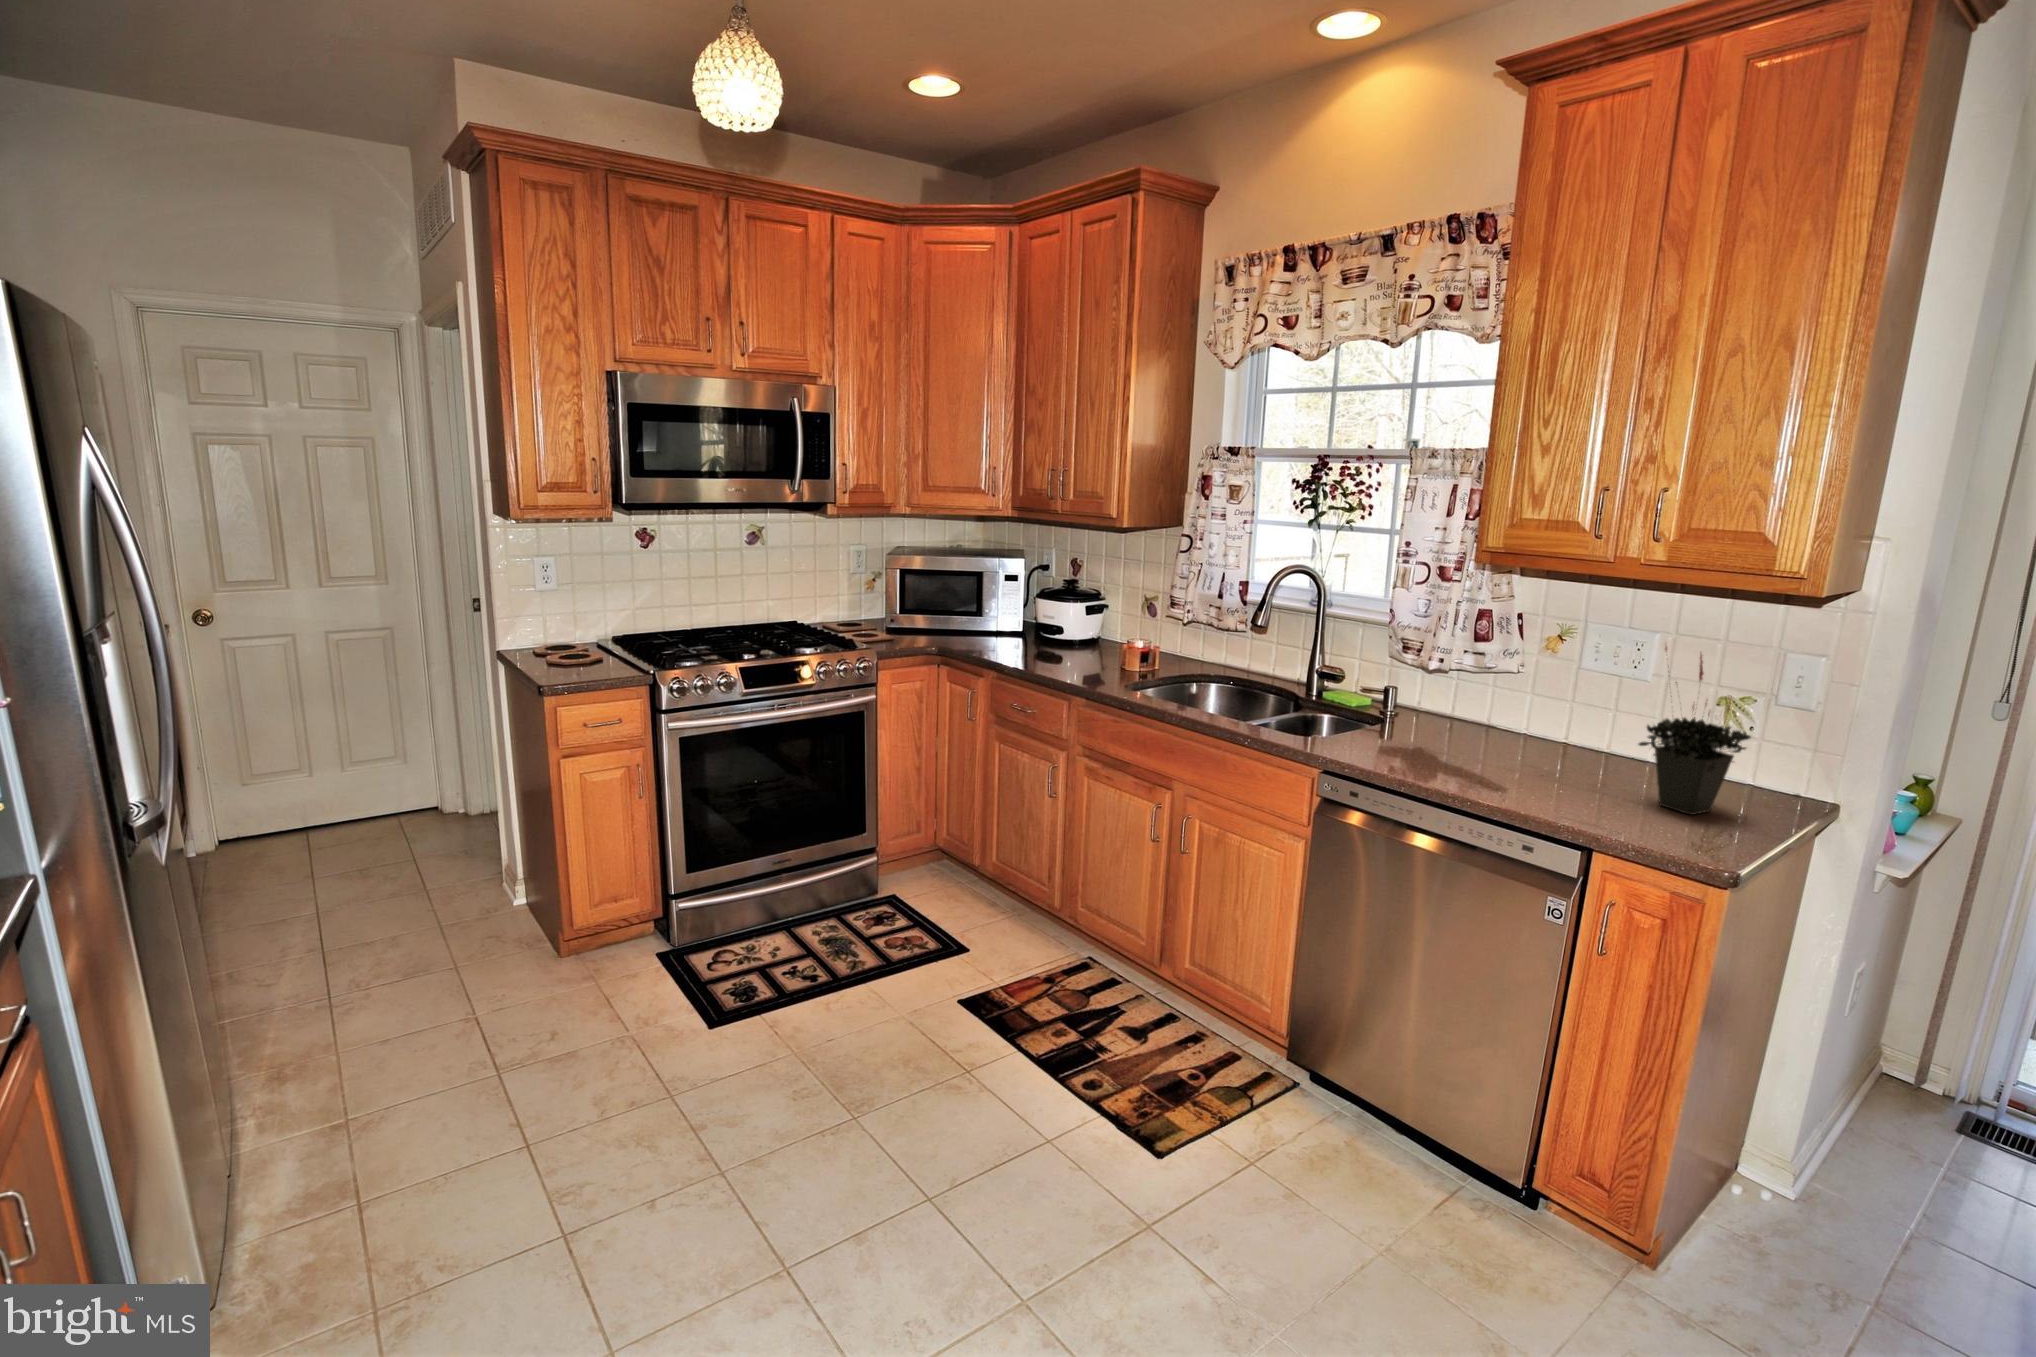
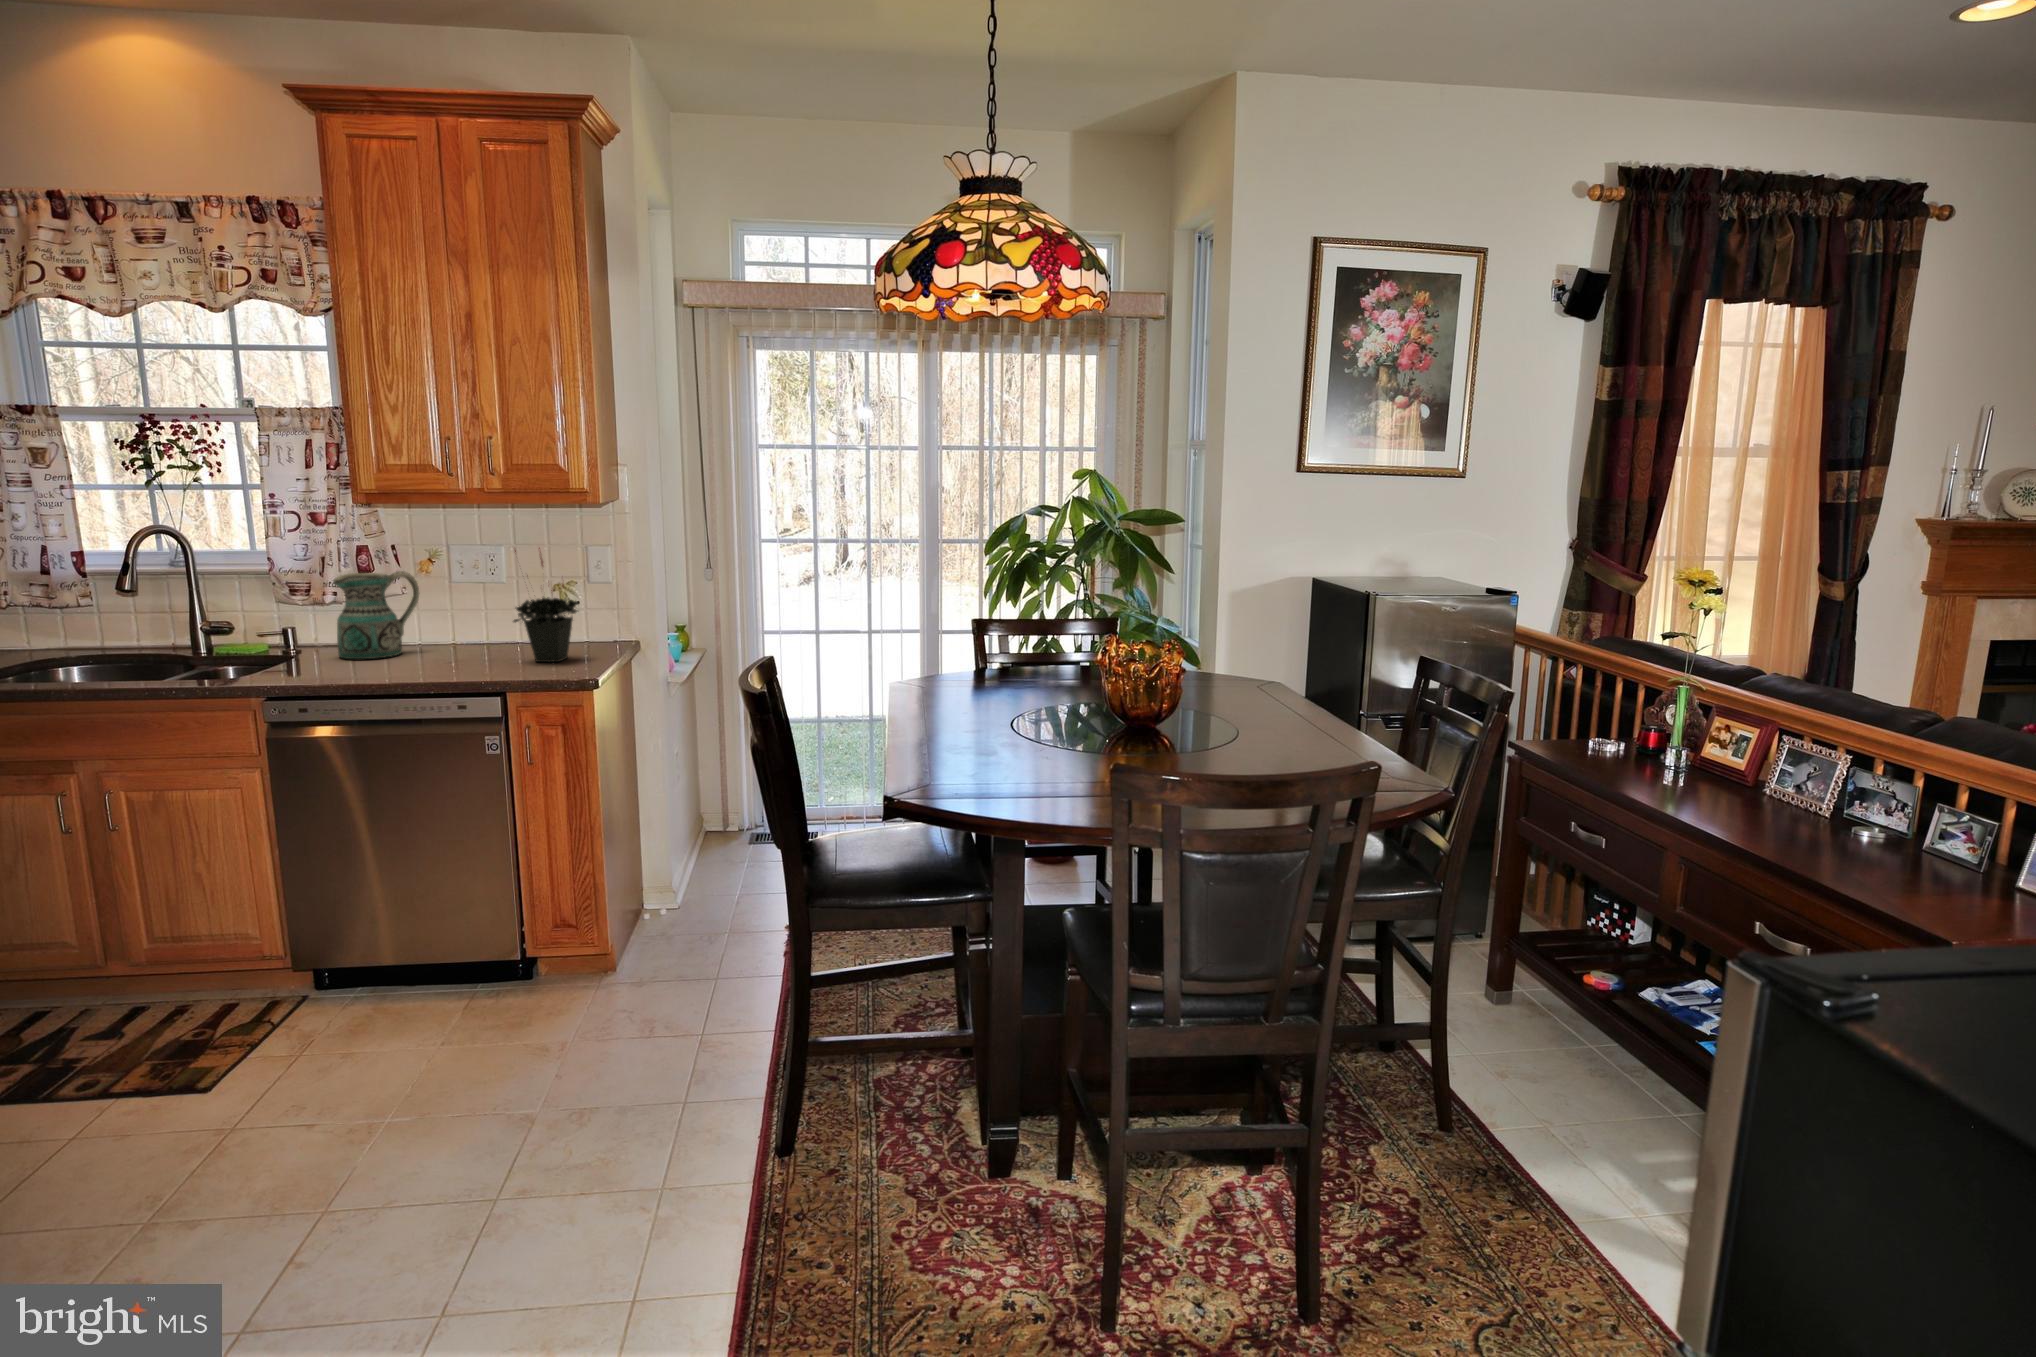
ceramic pitcher: none [1427,641,1535,746] -> present [333,571,419,659]

